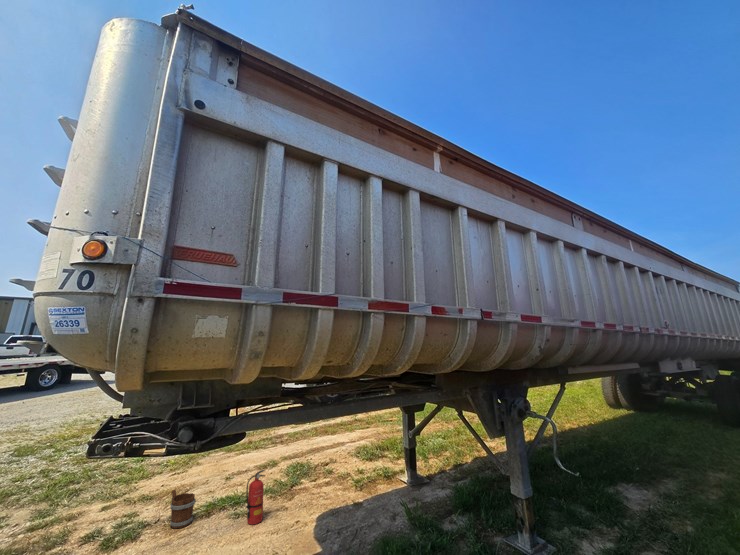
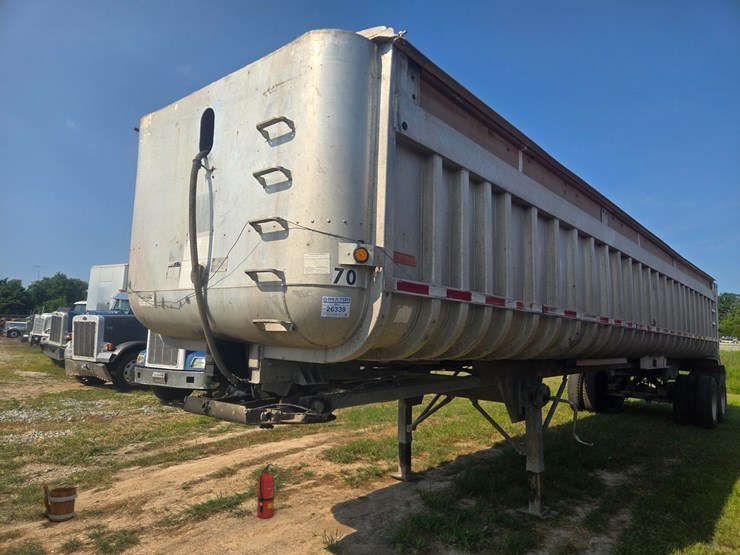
bucket: present [170,490,195,529] -> present [43,485,78,522]

